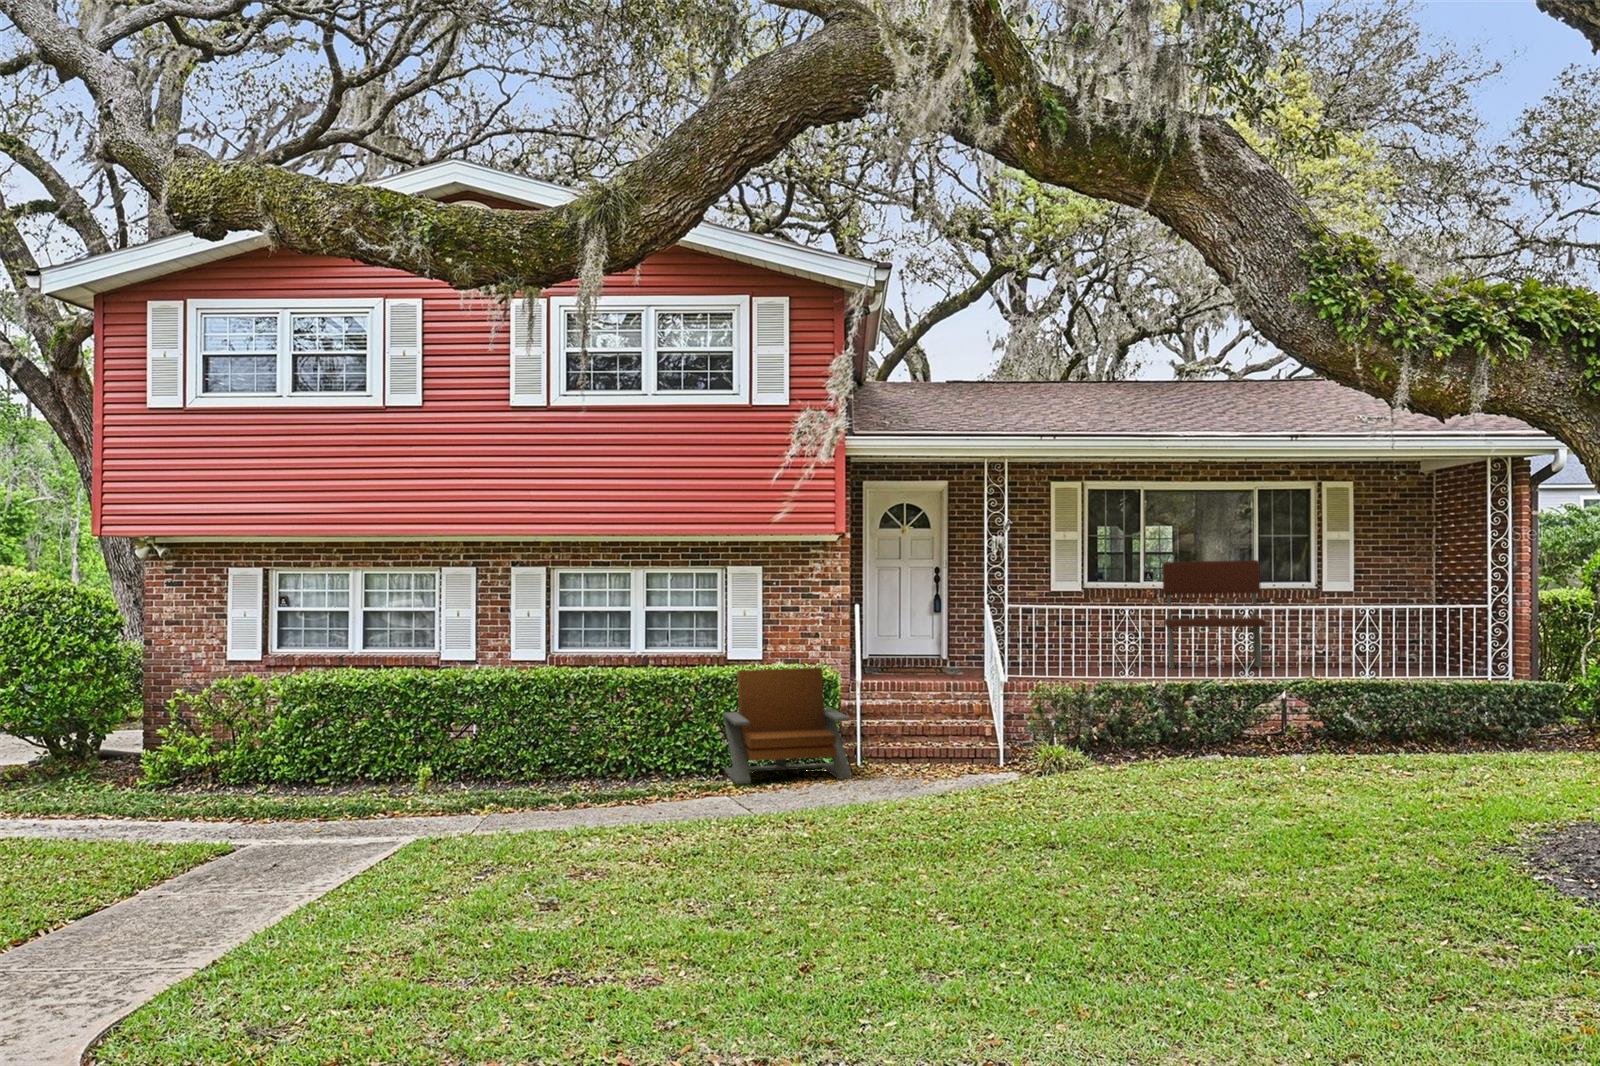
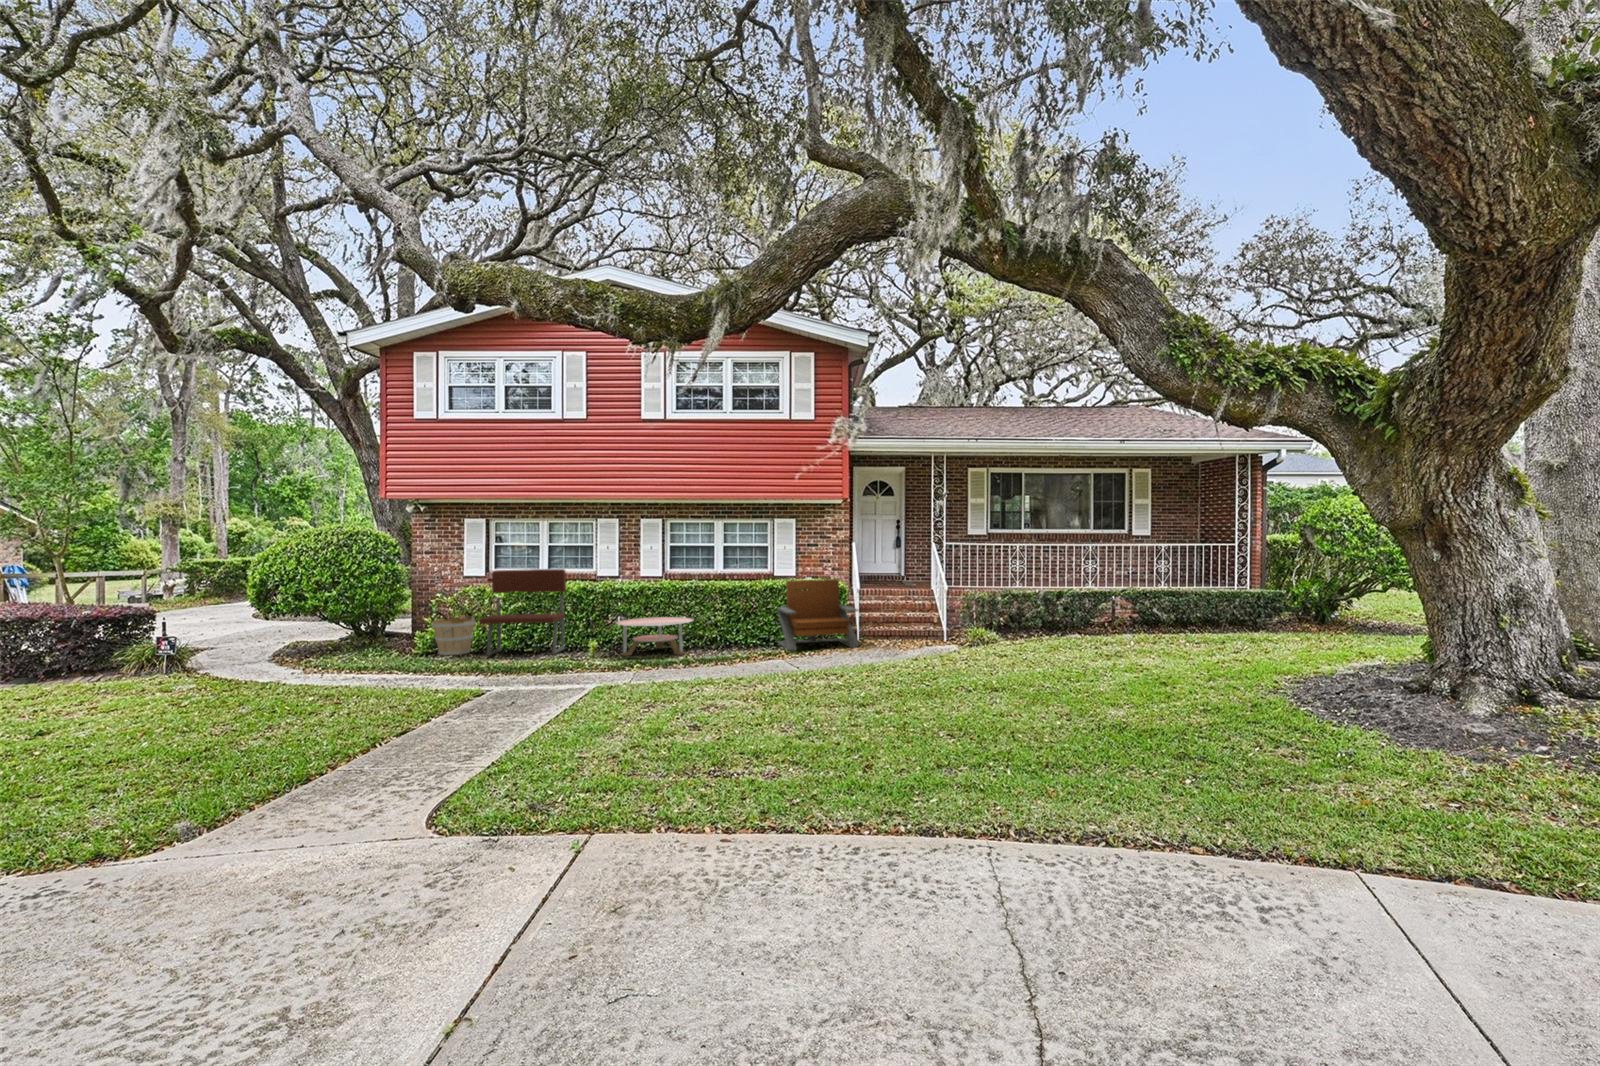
bench: present [1162,560,1266,669] -> present [479,569,566,656]
wooden bucket: none [170,729,240,790] -> present [432,618,475,656]
round table: none [461,729,587,792] -> present [617,617,693,656]

